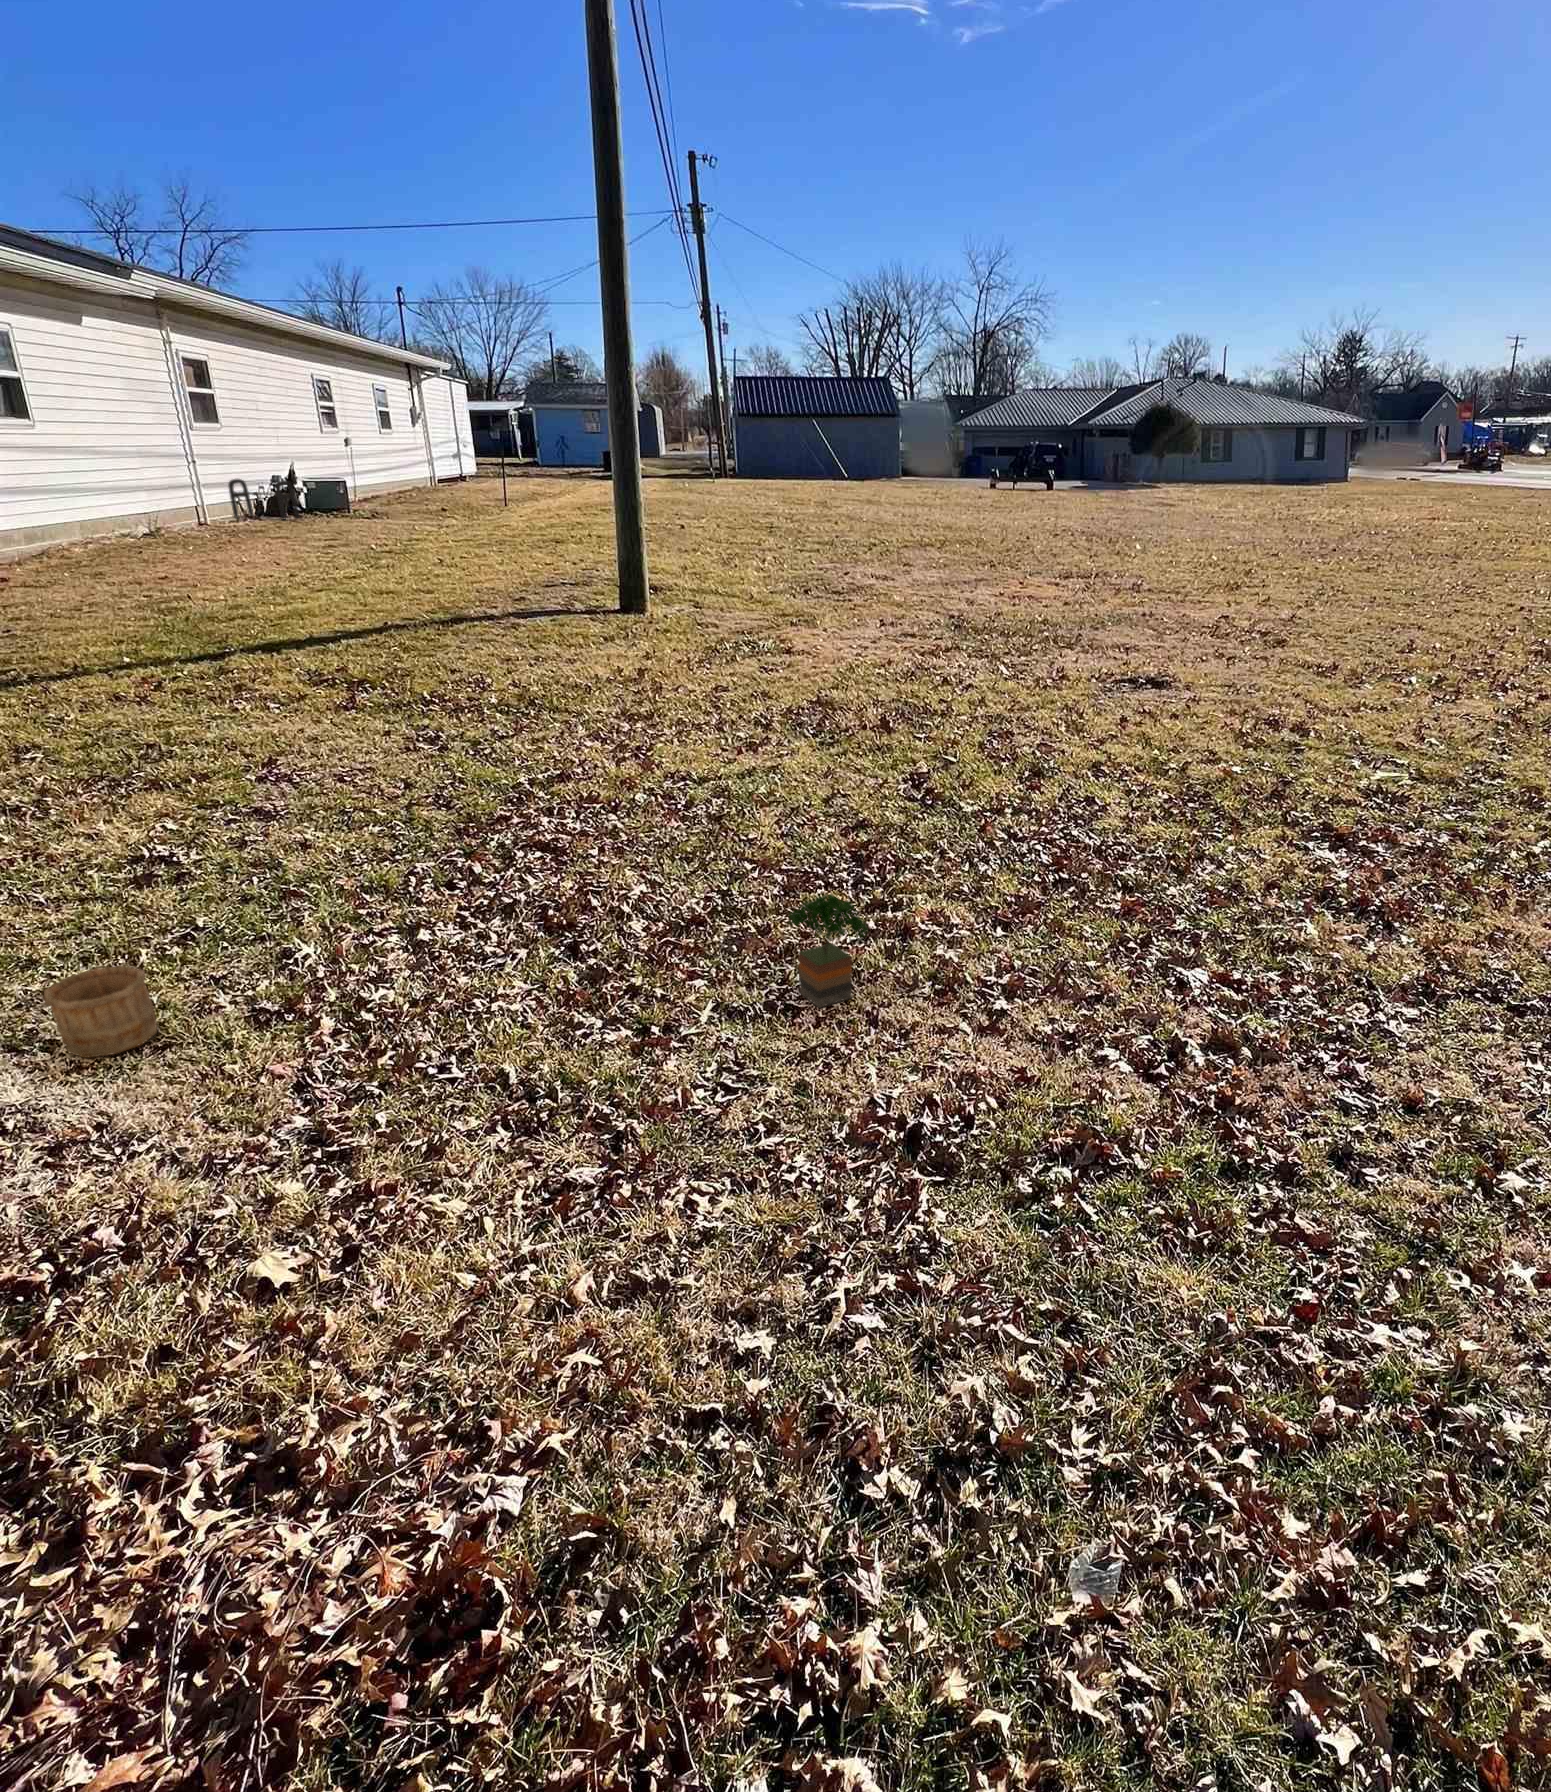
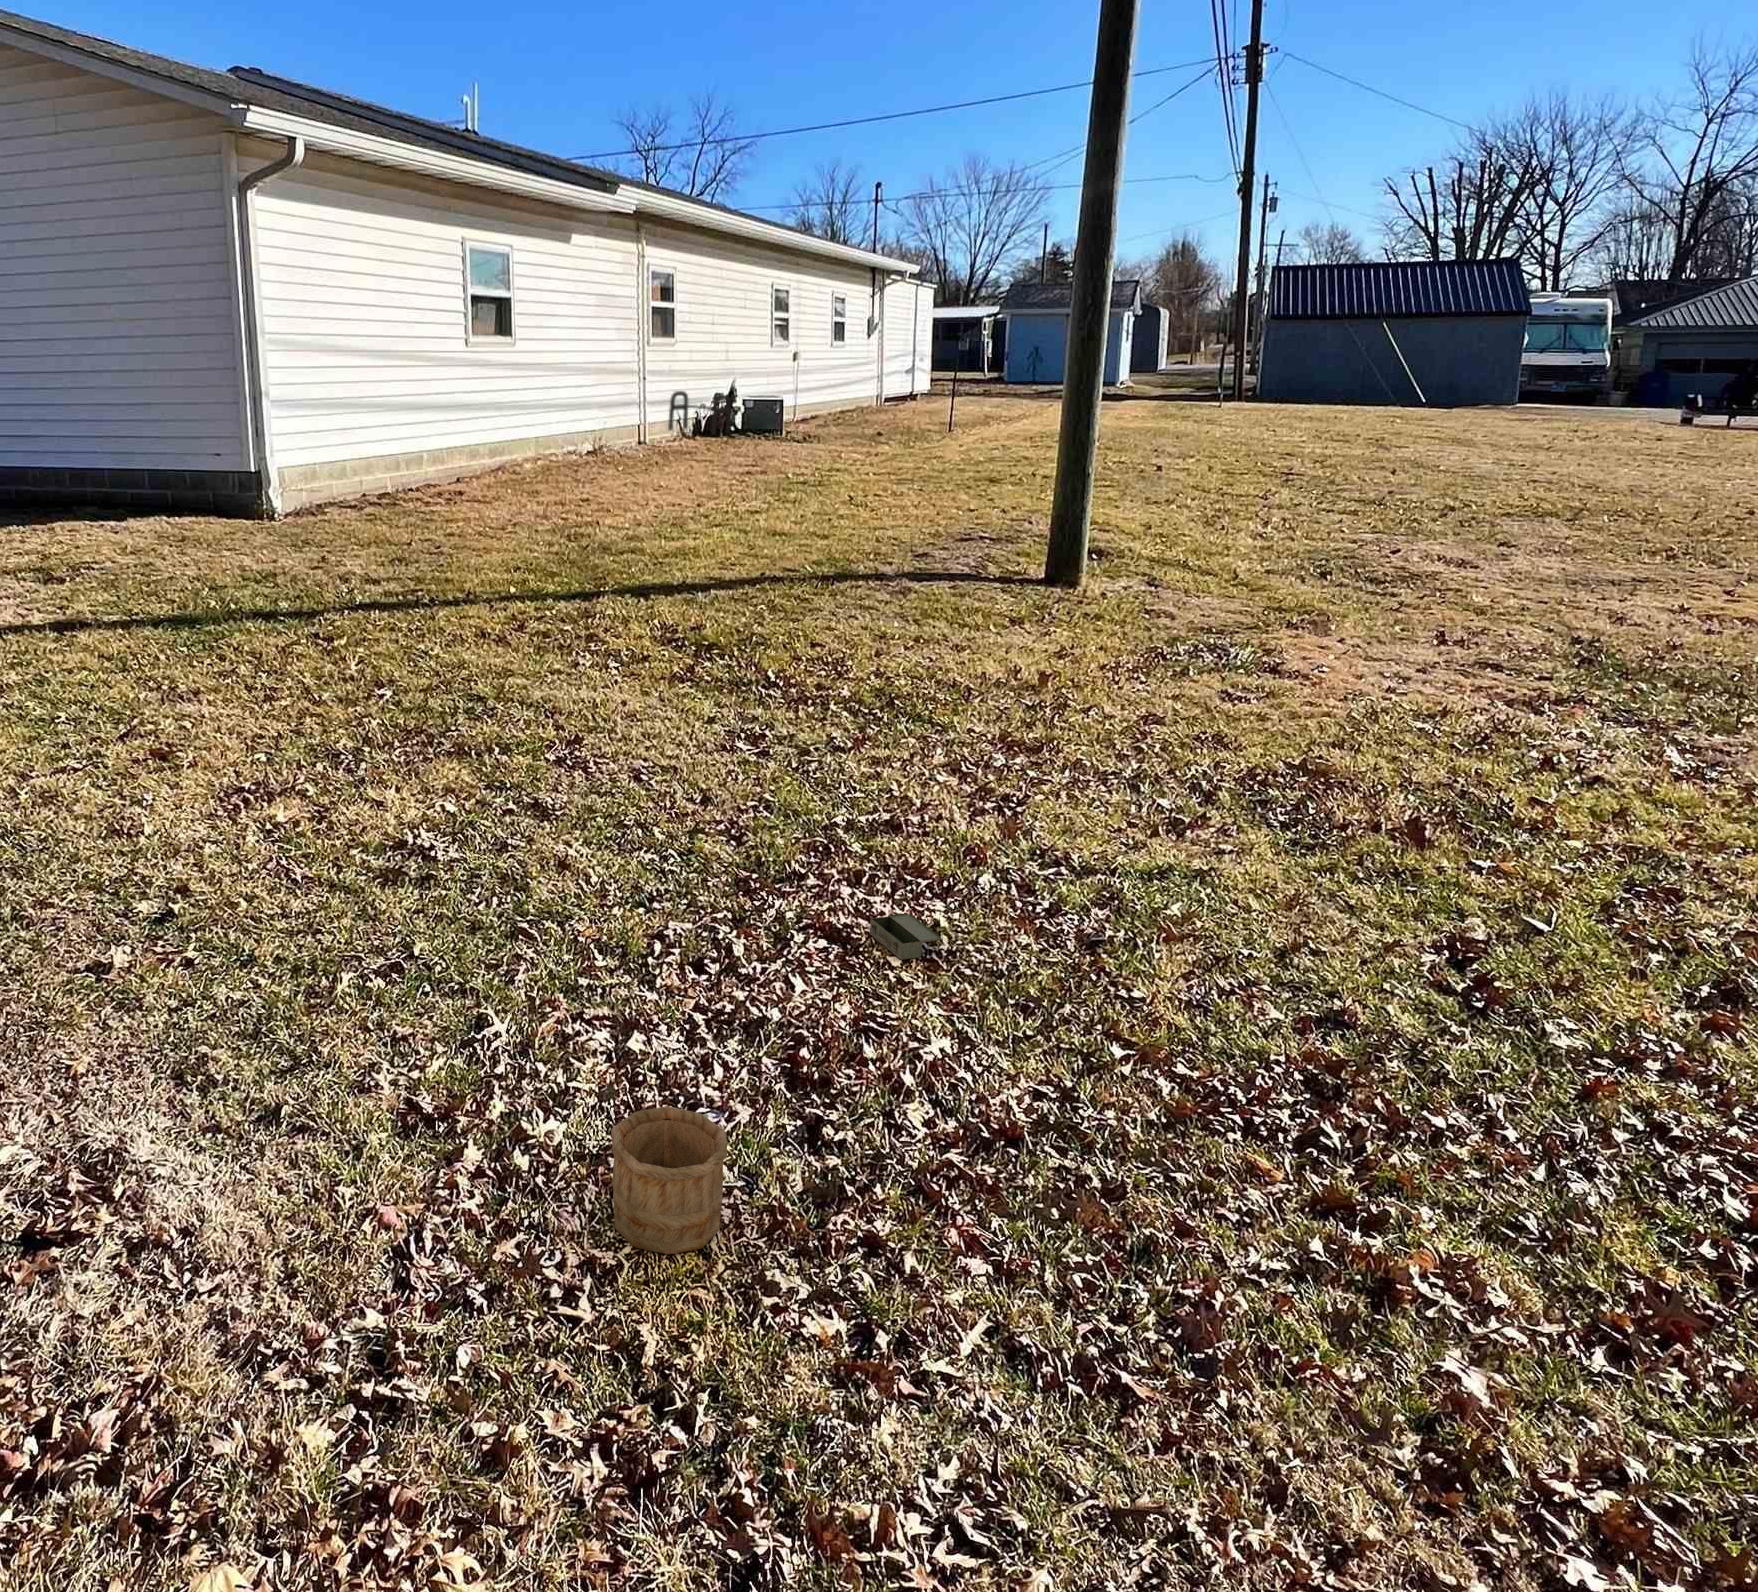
toolbox: none [567,823,620,851] -> present [870,913,941,960]
potted tree: present [790,894,867,1008] -> none [1144,1192,1299,1416]
wooden bucket: present [44,966,157,1058] -> present [611,1106,727,1254]

